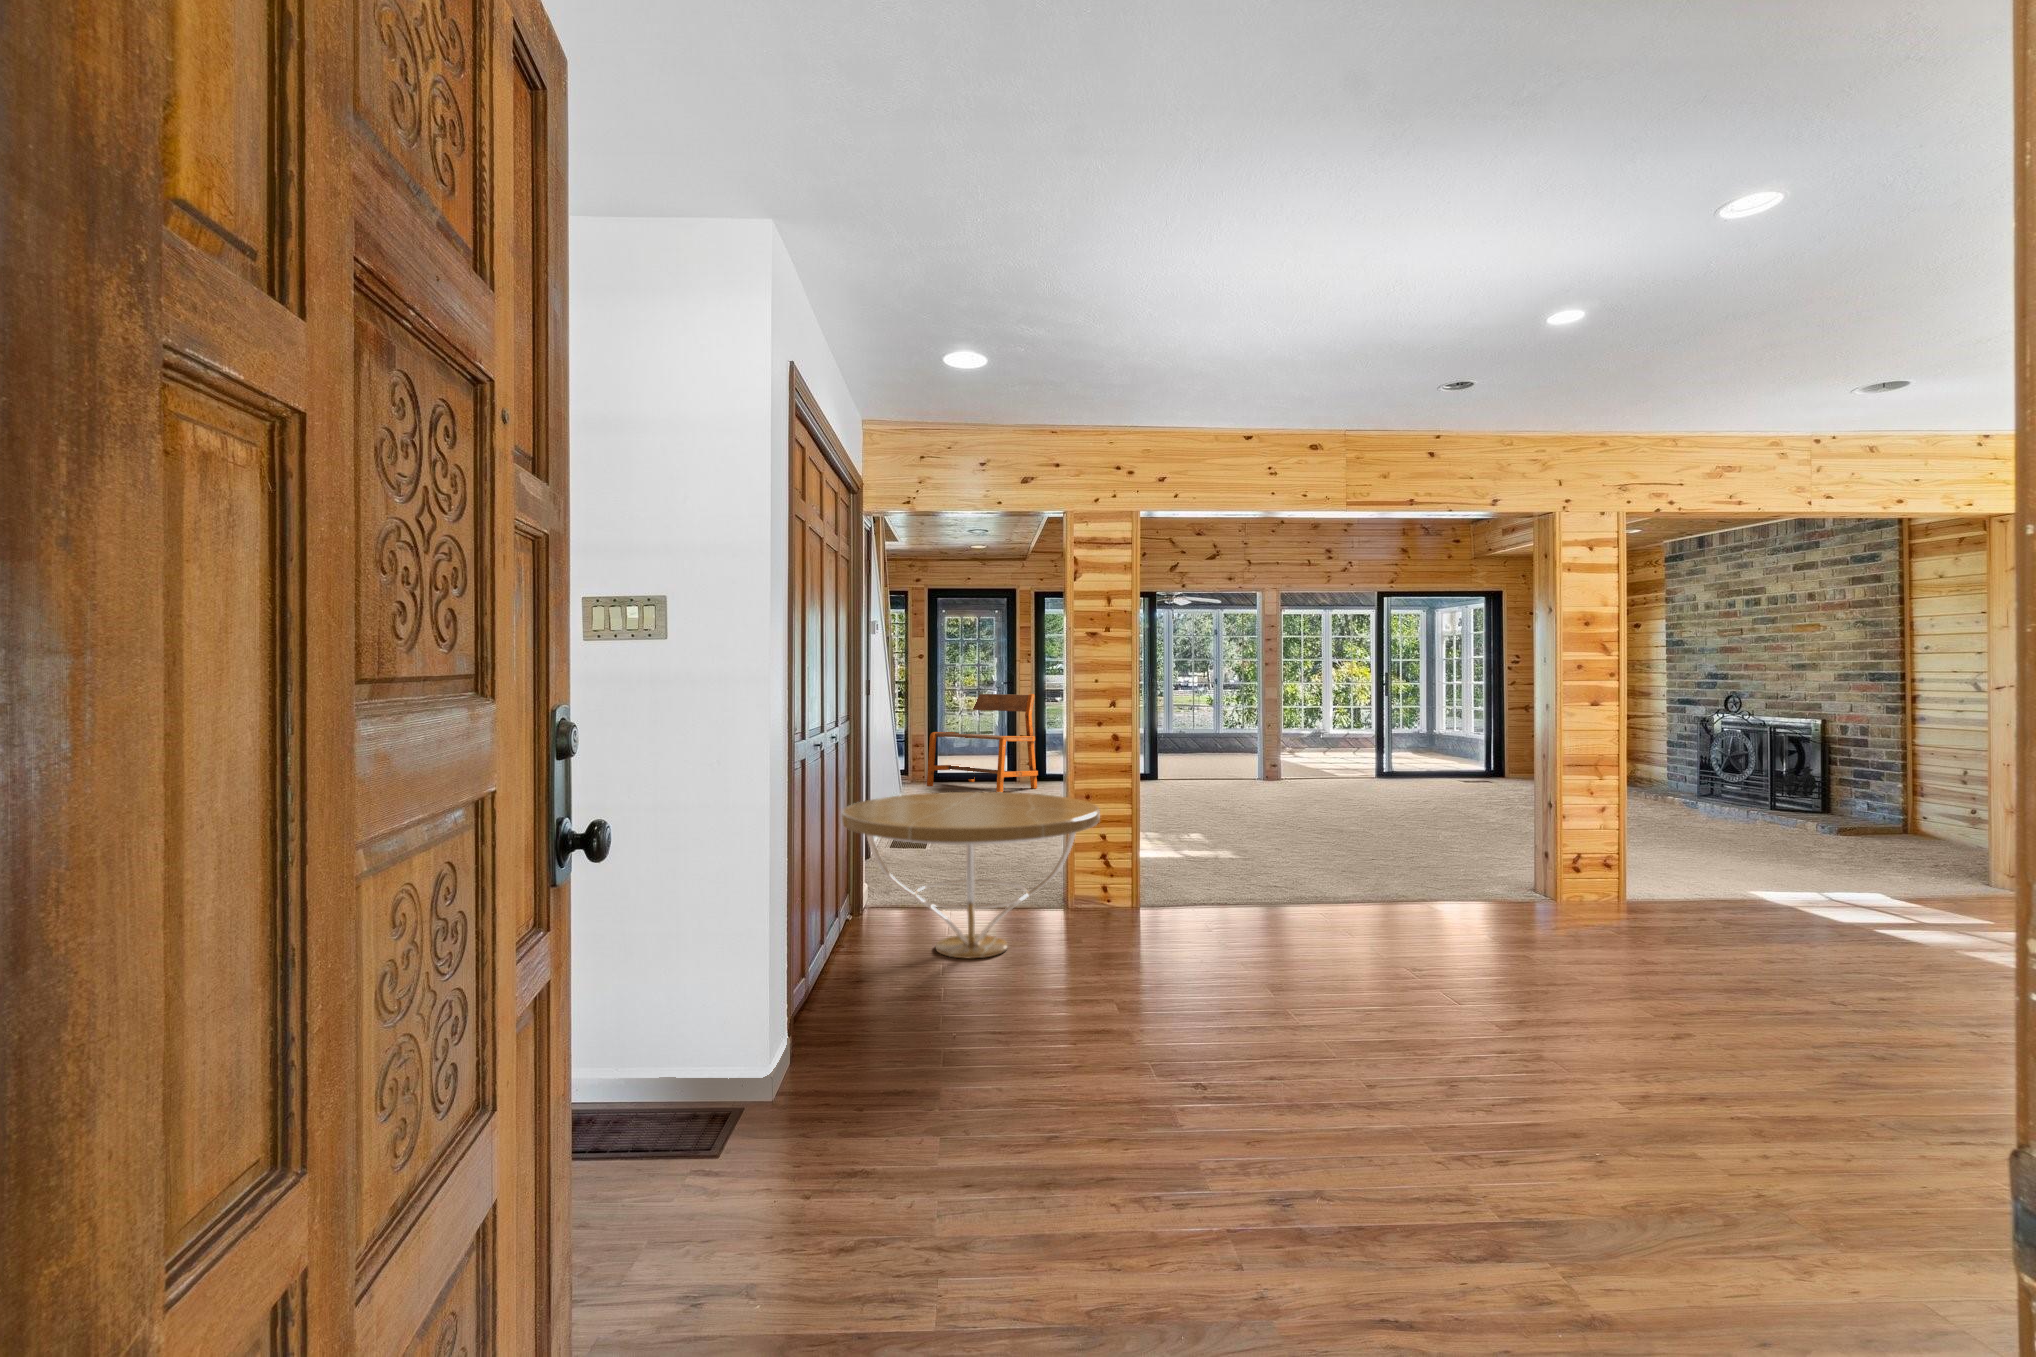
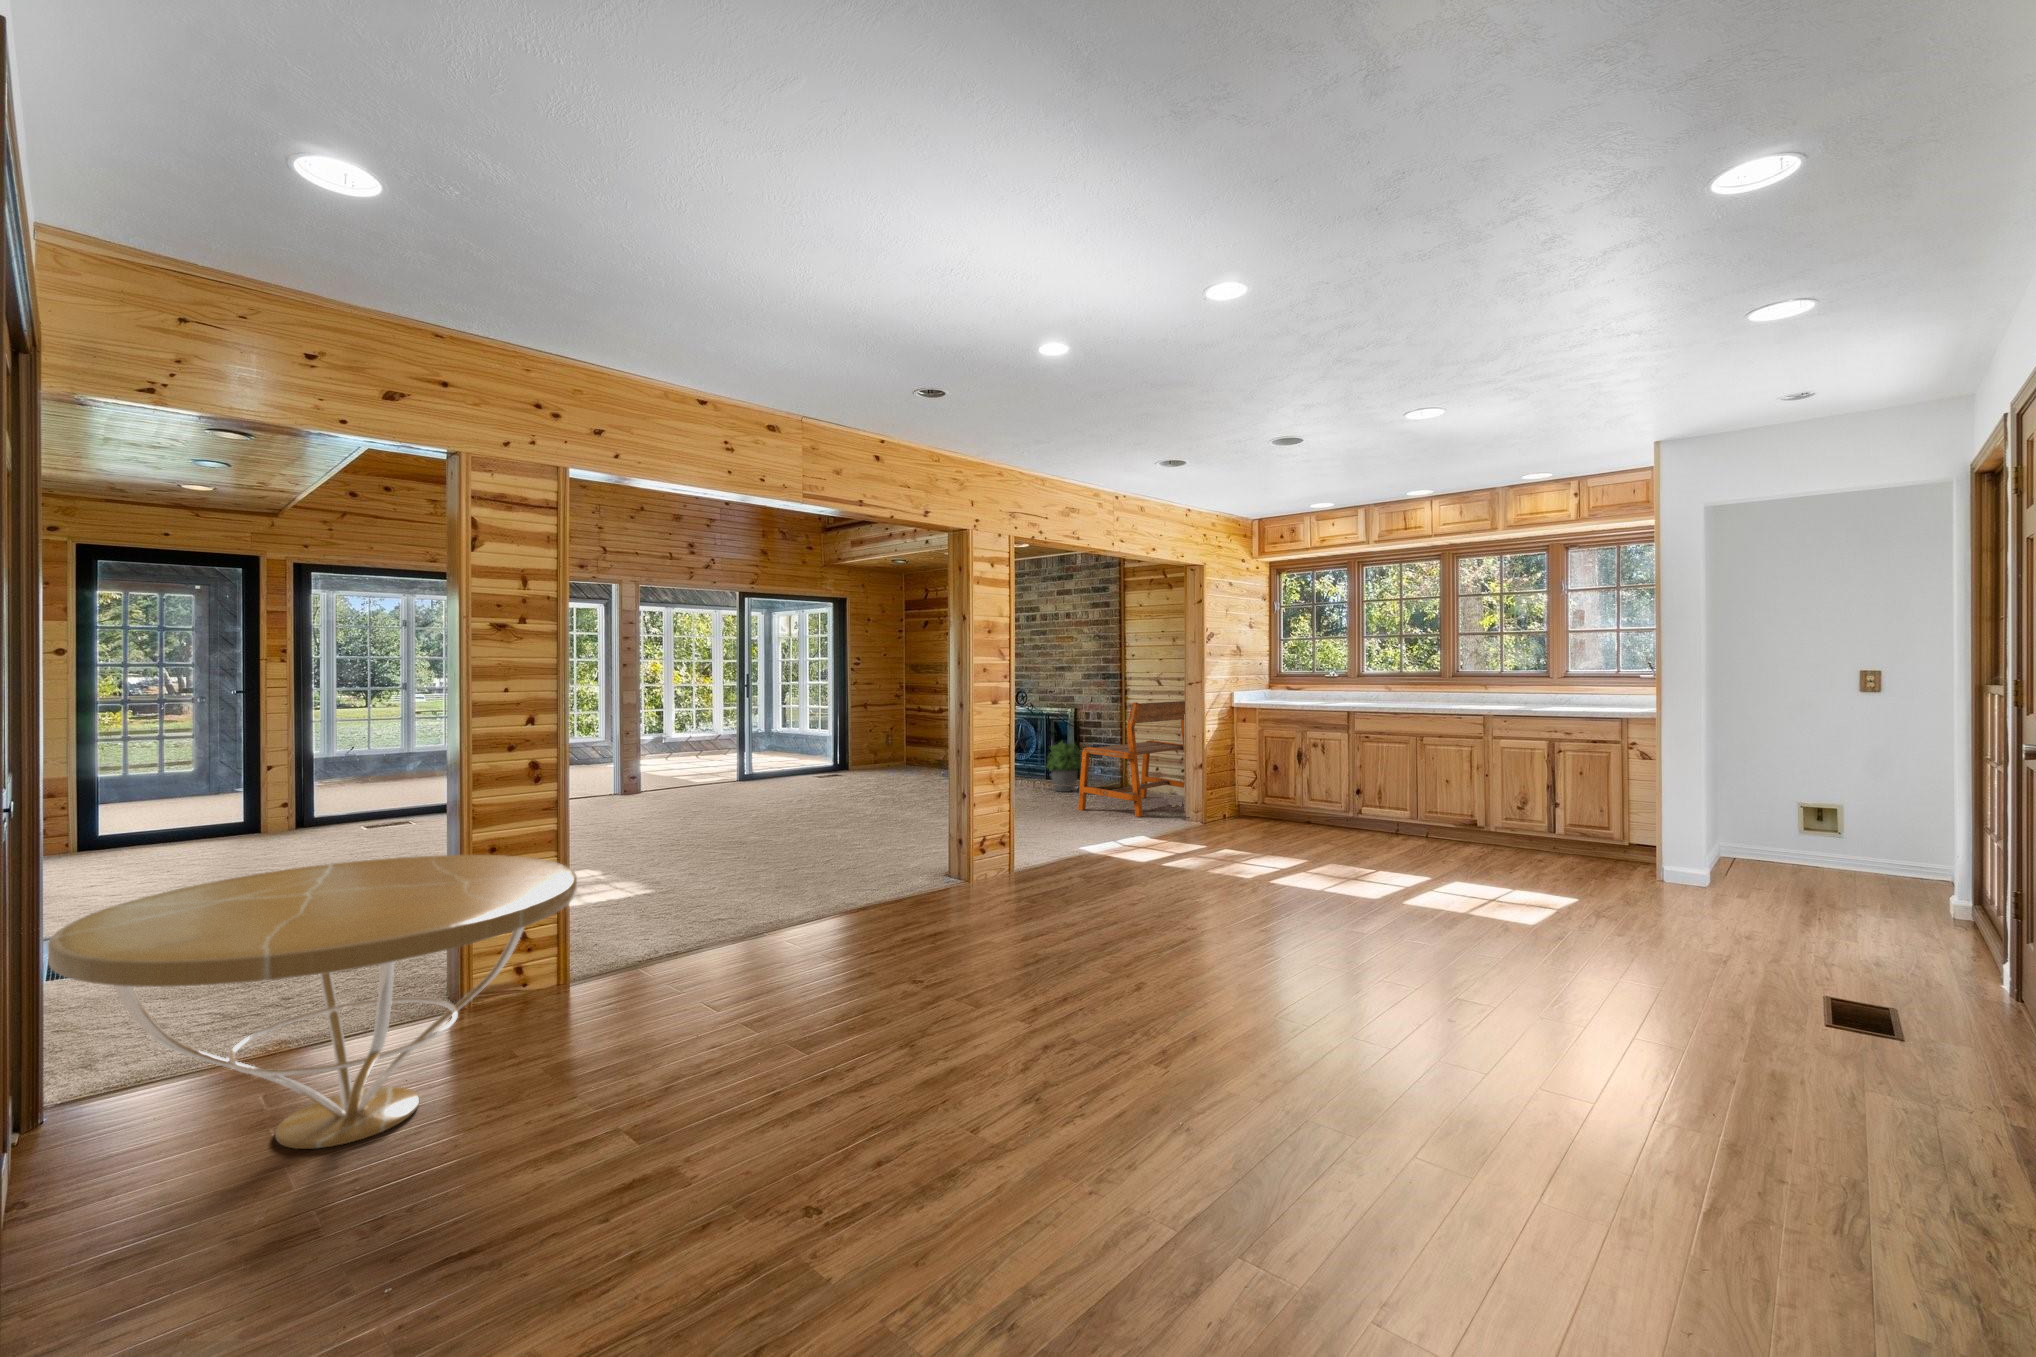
bench: present [927,694,1038,792] -> present [1078,701,1185,817]
potted plant: none [1764,760,1830,828] -> present [1046,742,1081,792]

